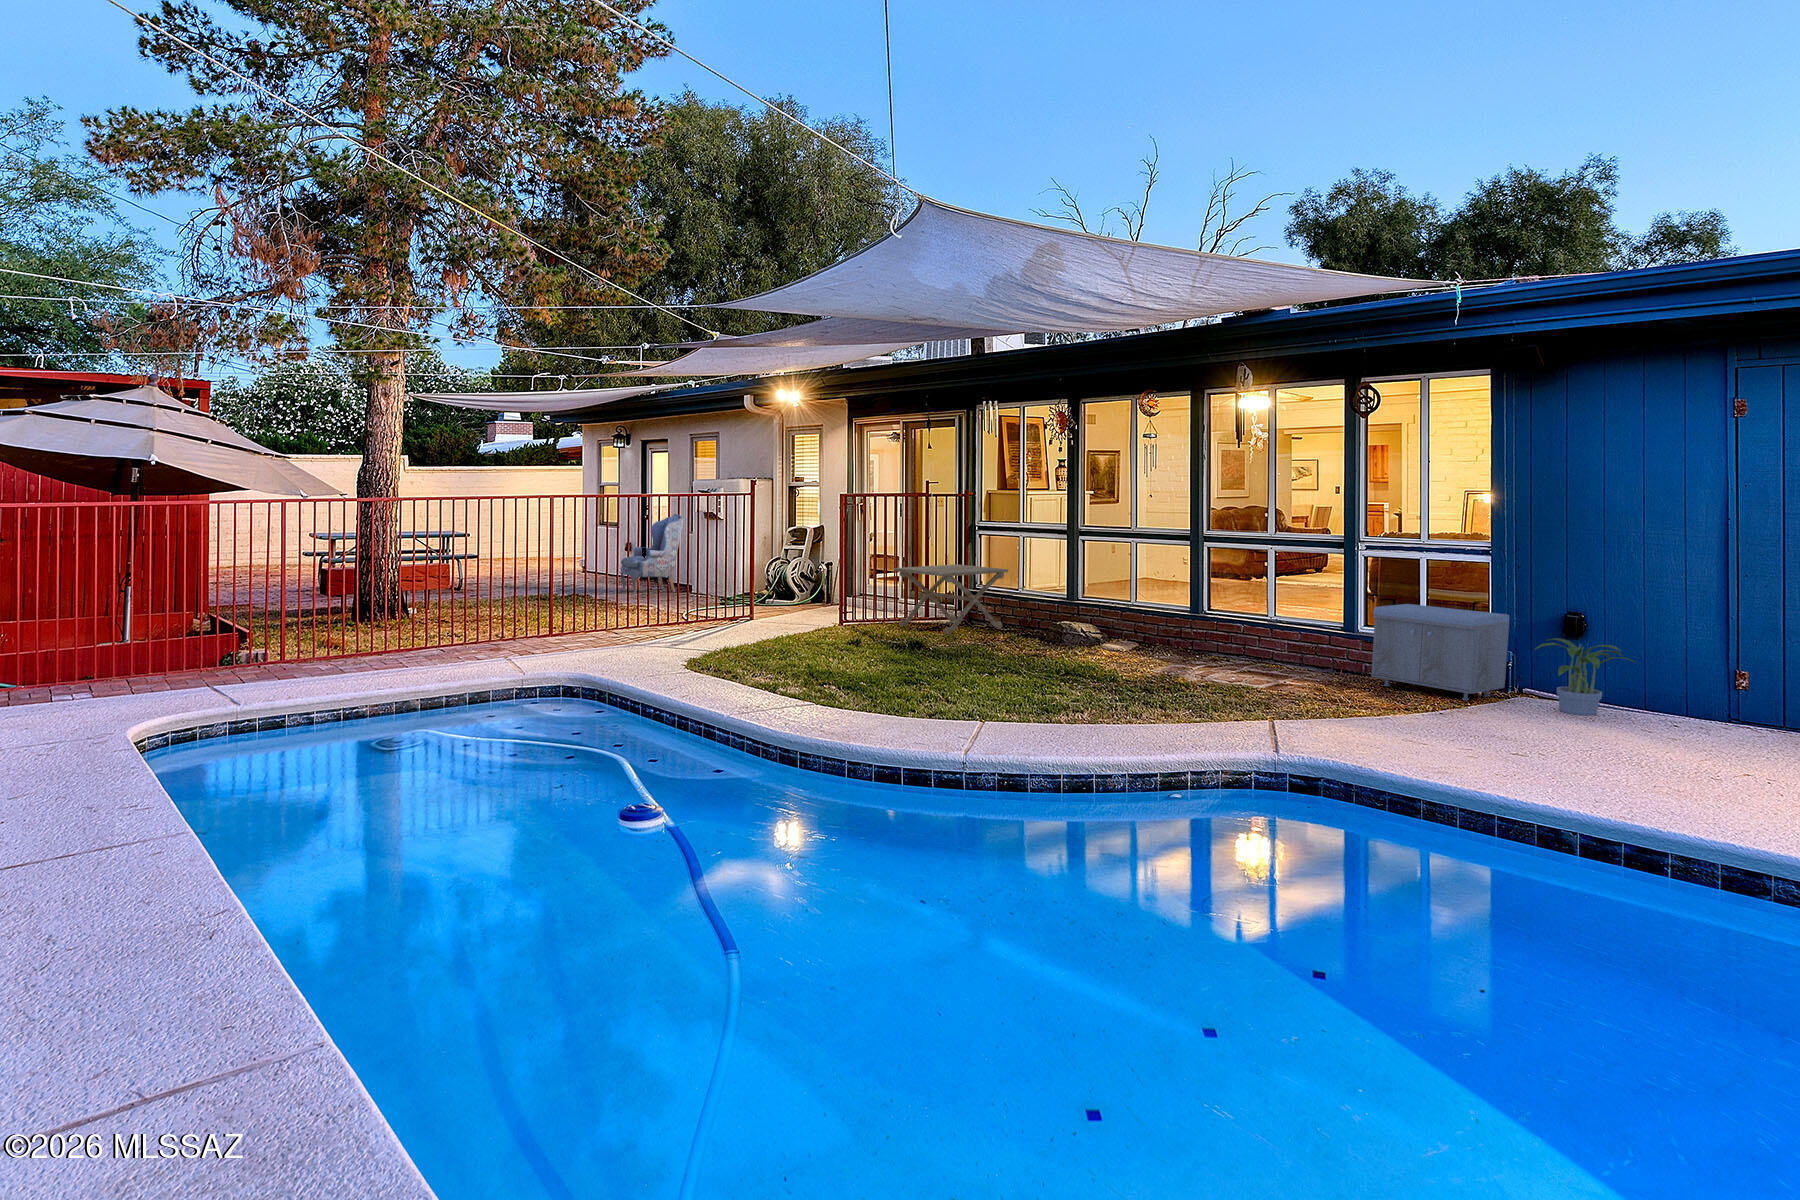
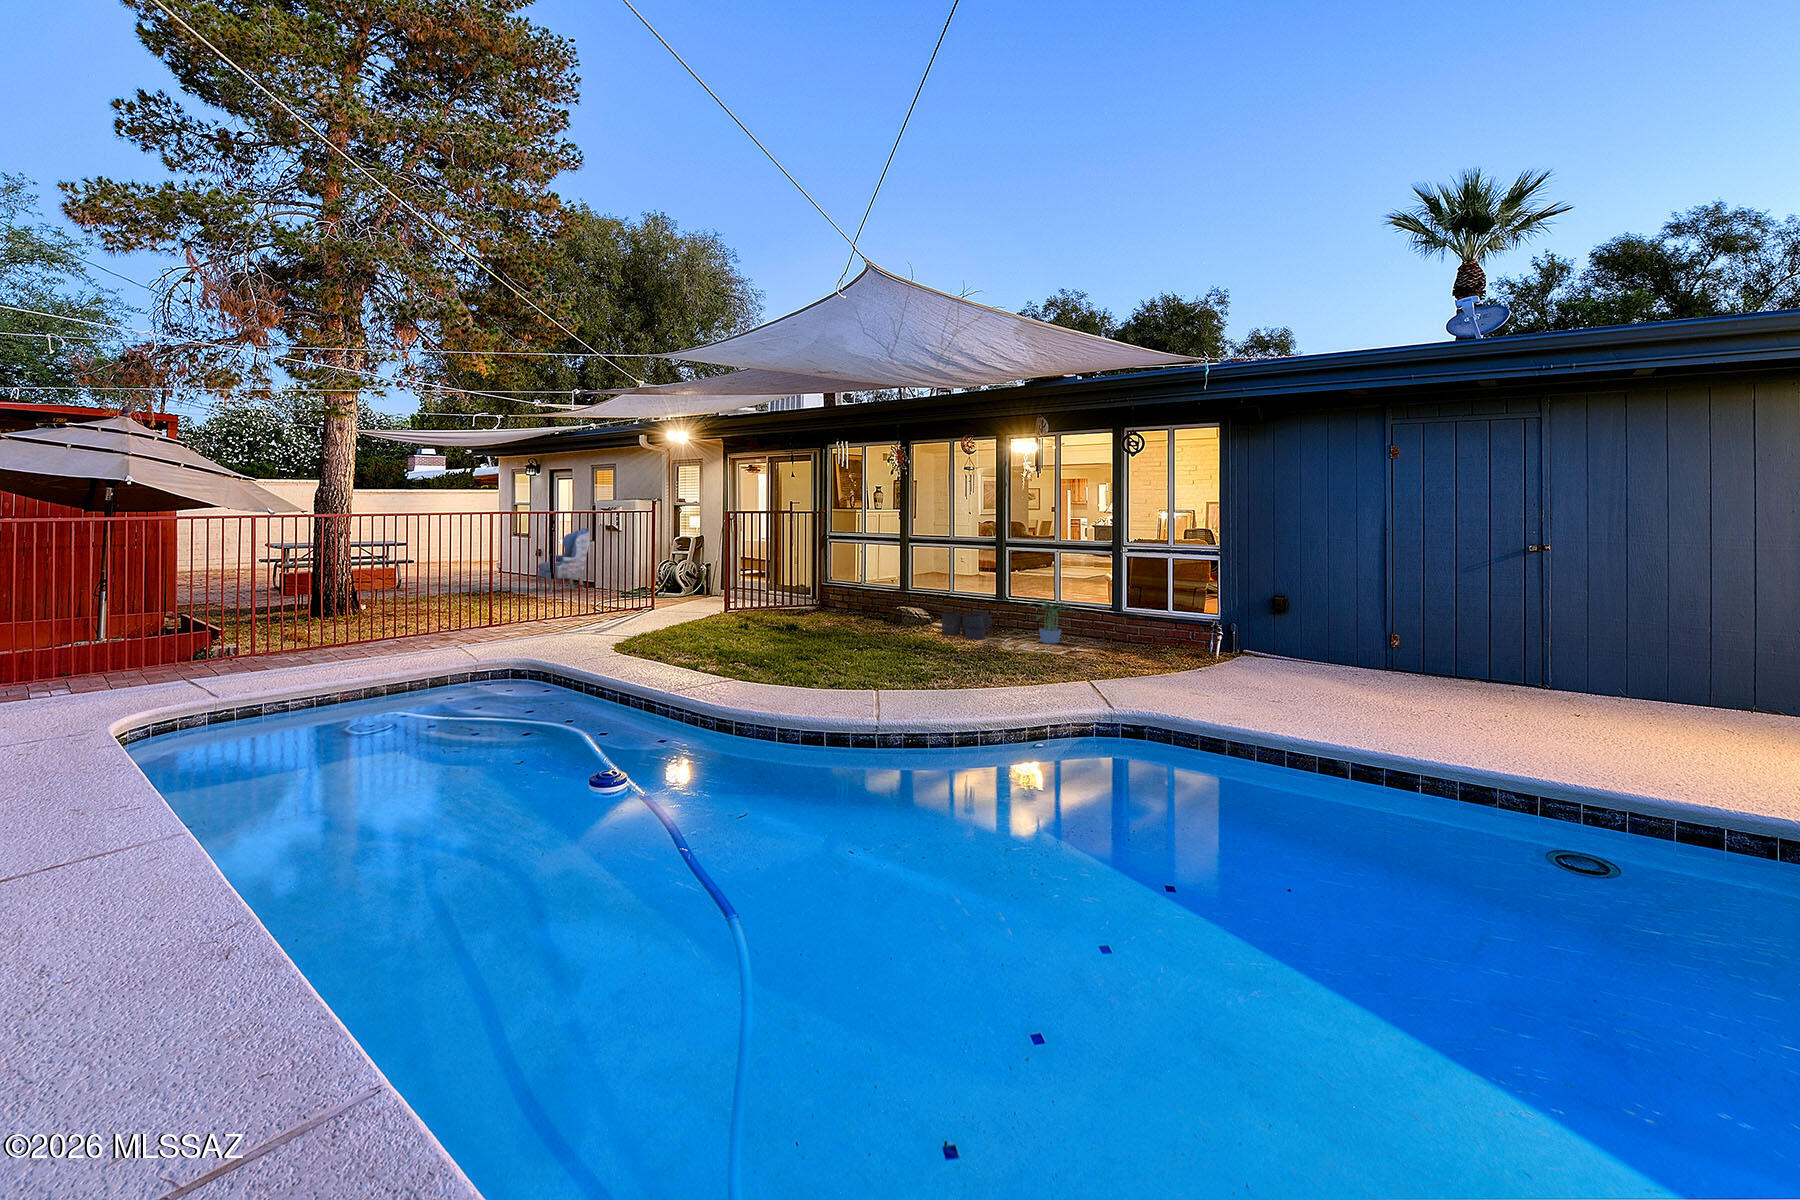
side table: present [894,564,1008,635] -> none [766,568,853,620]
storage bench: present [1371,604,1509,700] -> none [1105,593,1191,658]
woven basket: none [1129,623,1201,667] -> present [942,611,992,640]
potted plant: present [1535,638,1636,715] -> present [1028,600,1074,643]

